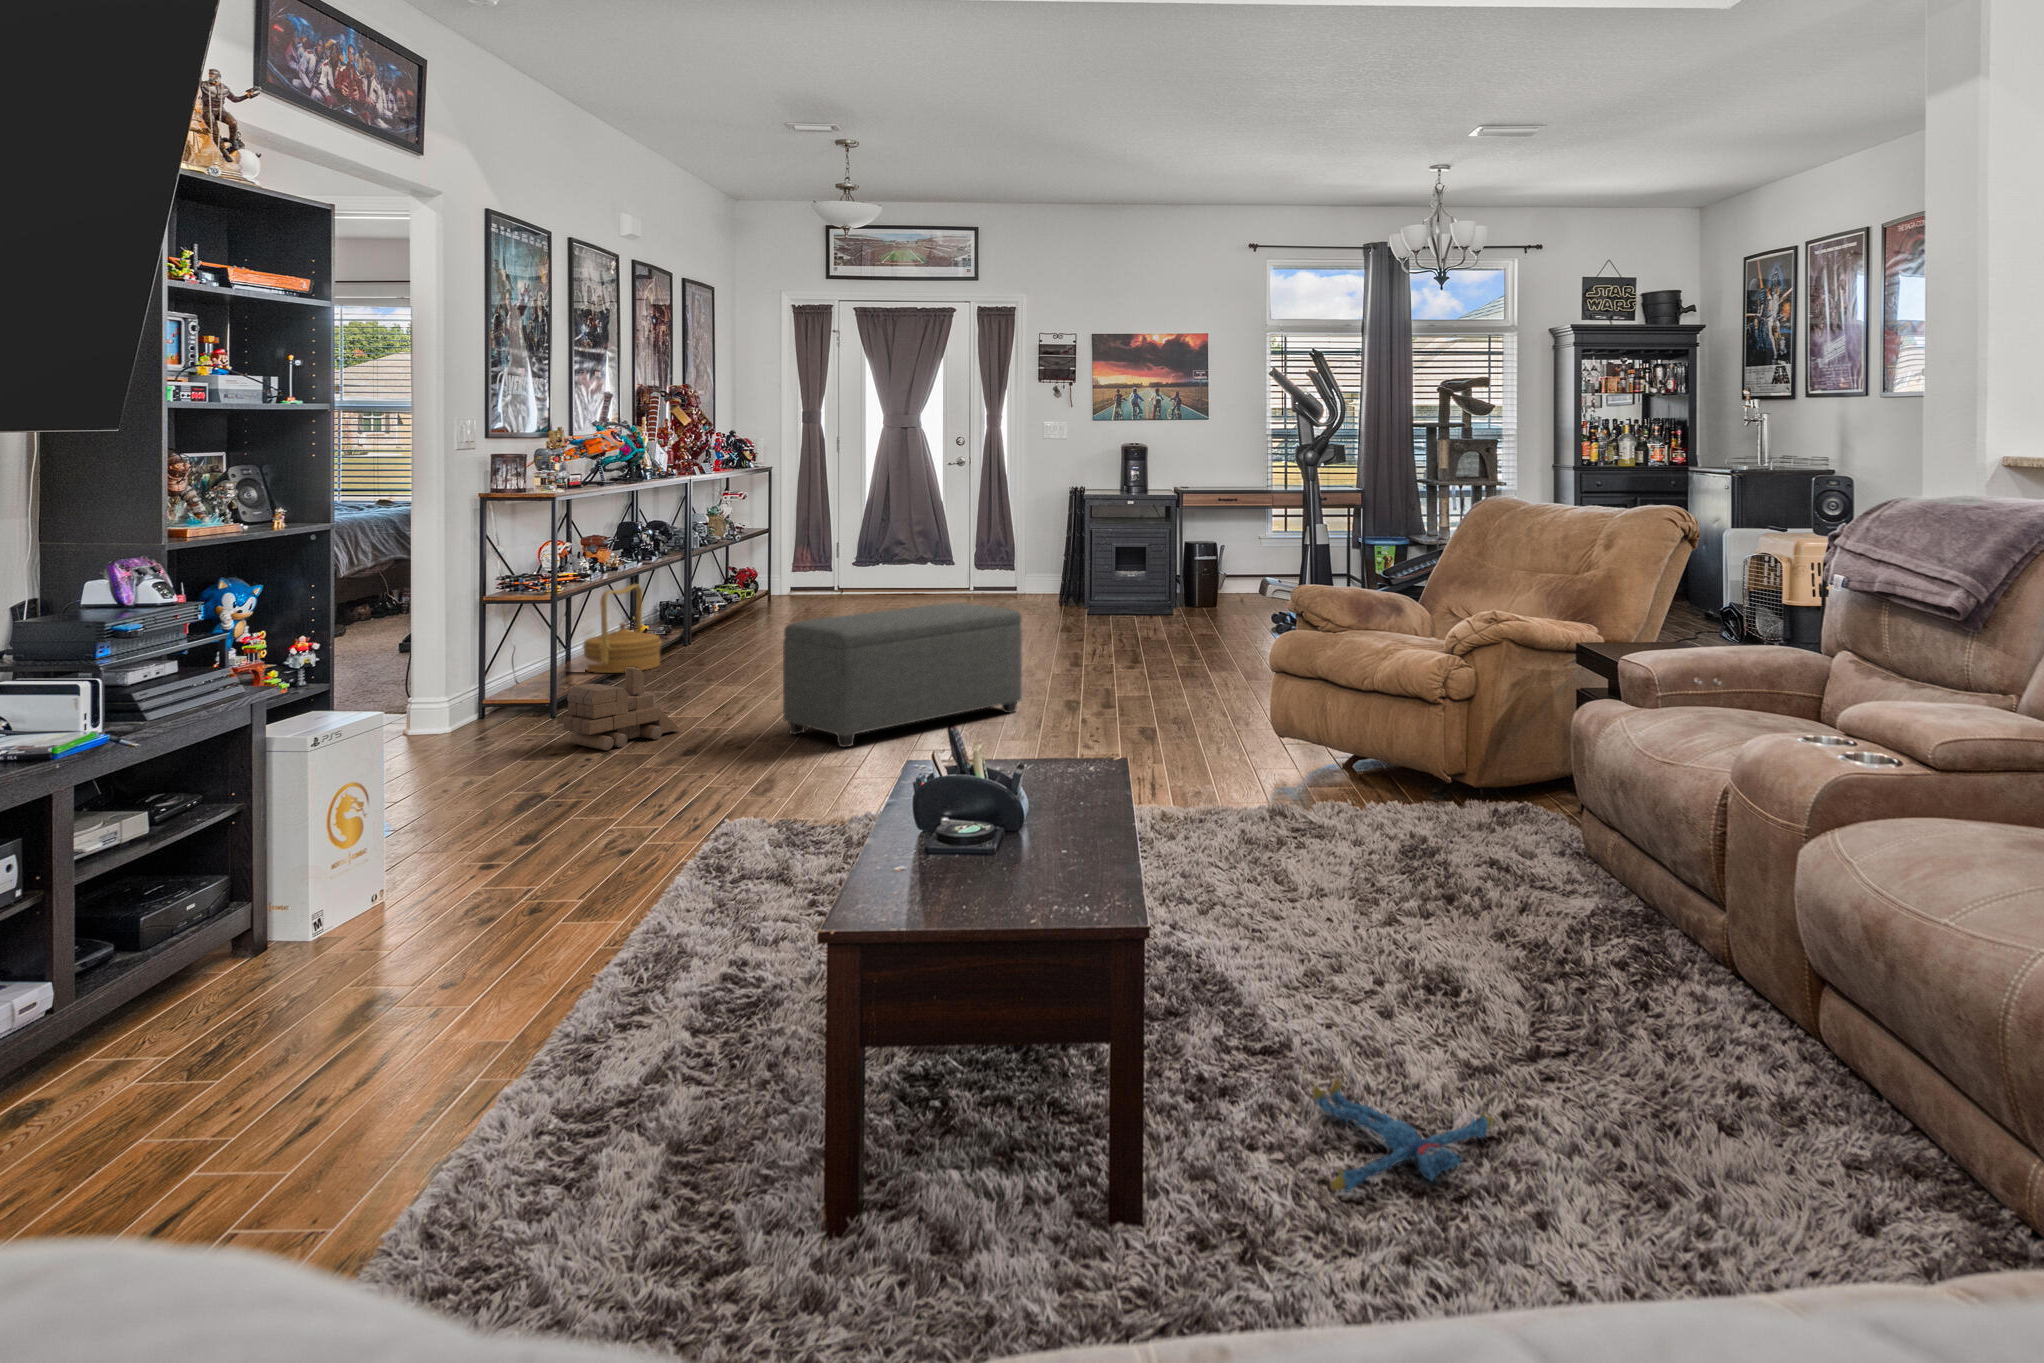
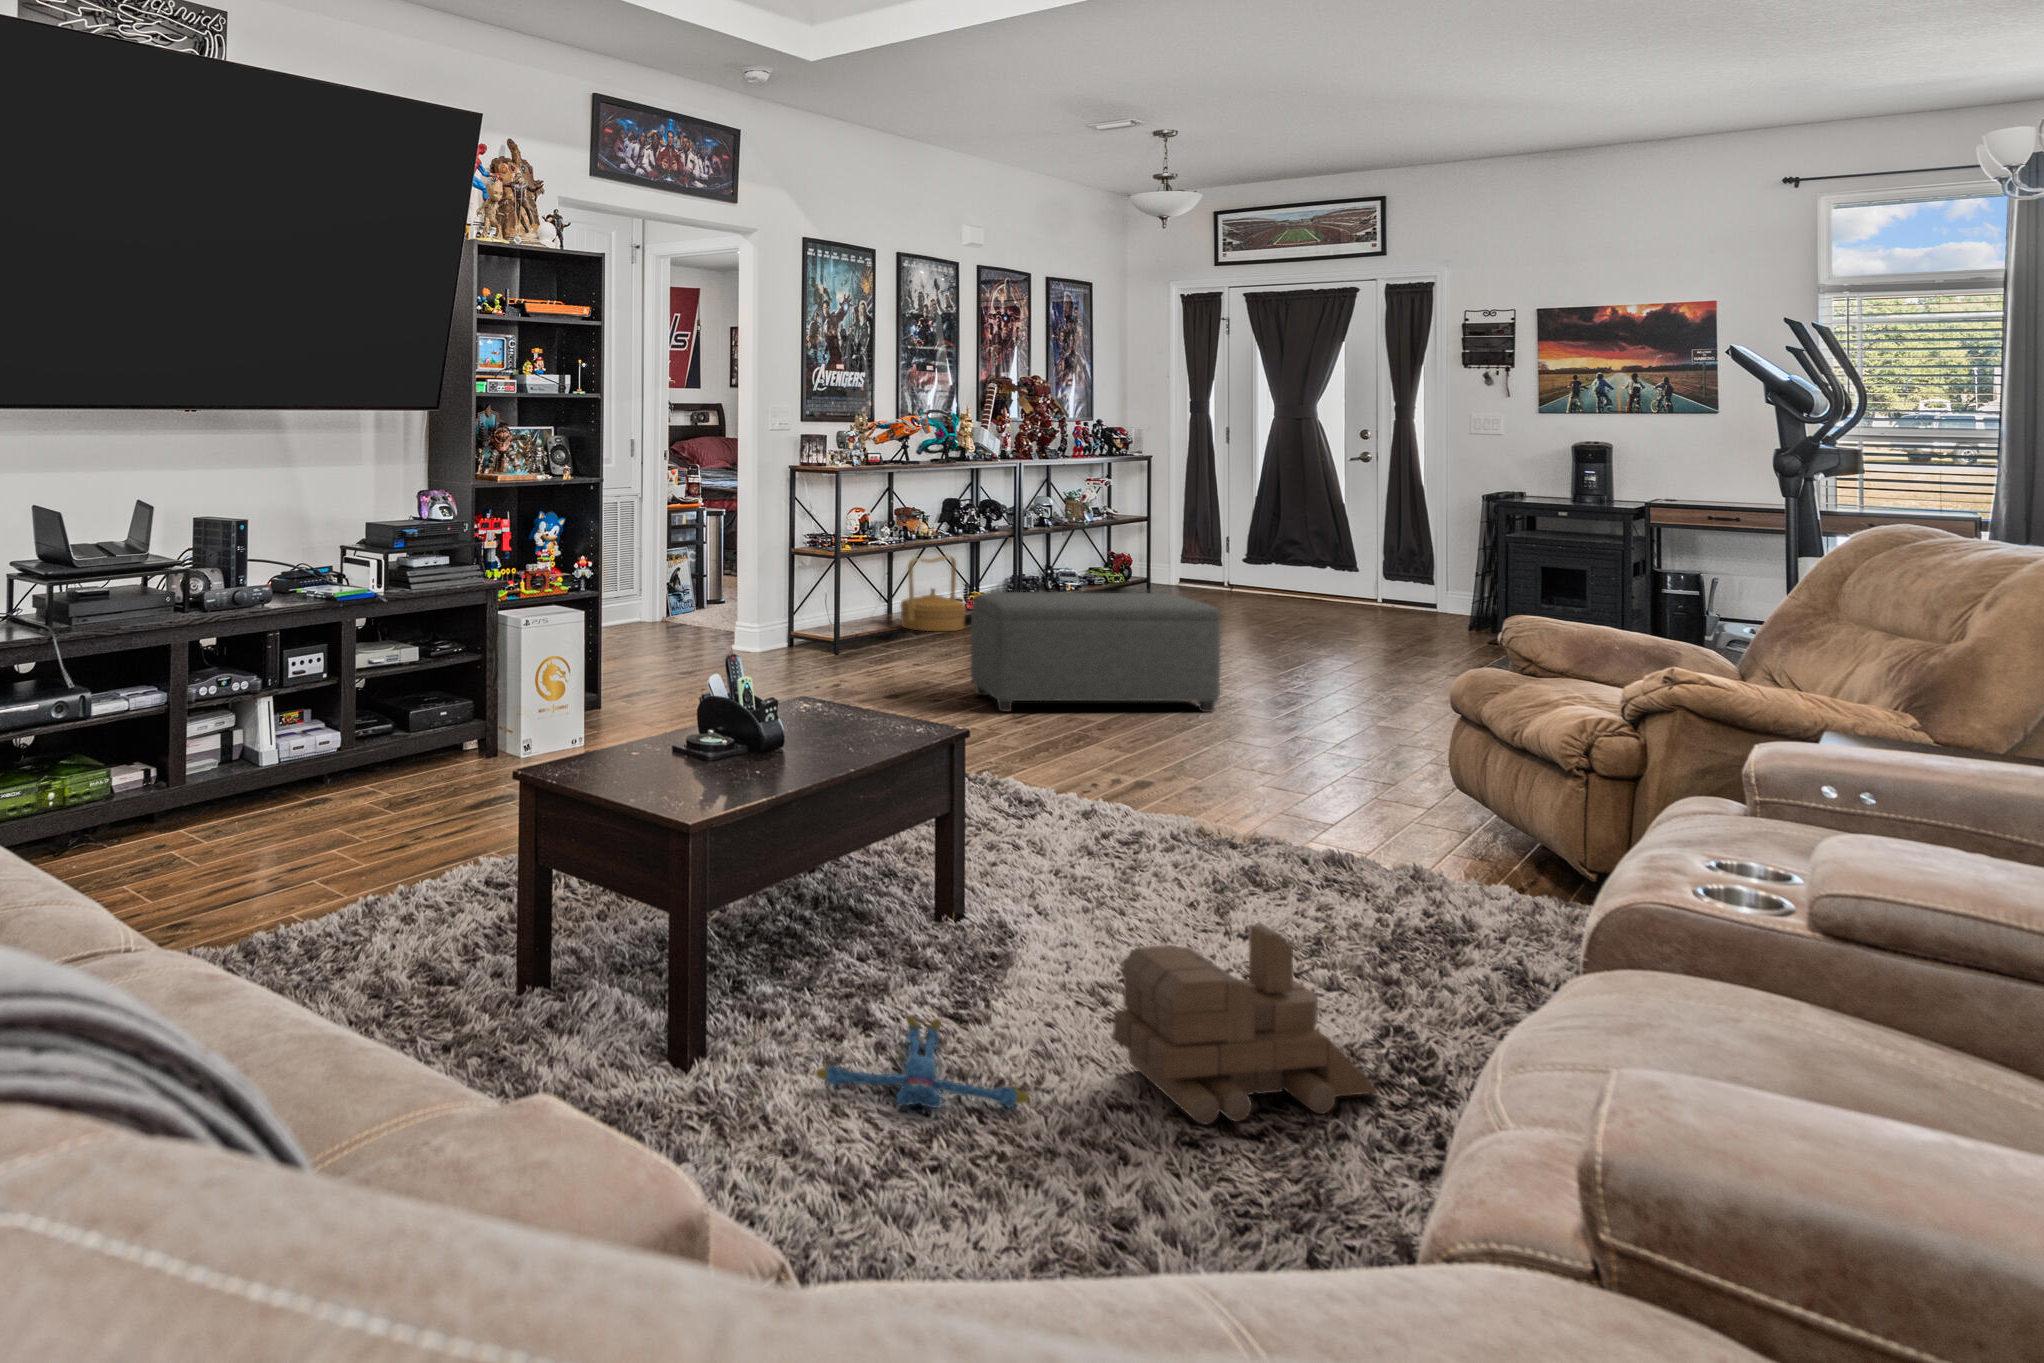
toy train: present [564,667,680,750] -> present [1113,924,1378,1124]

